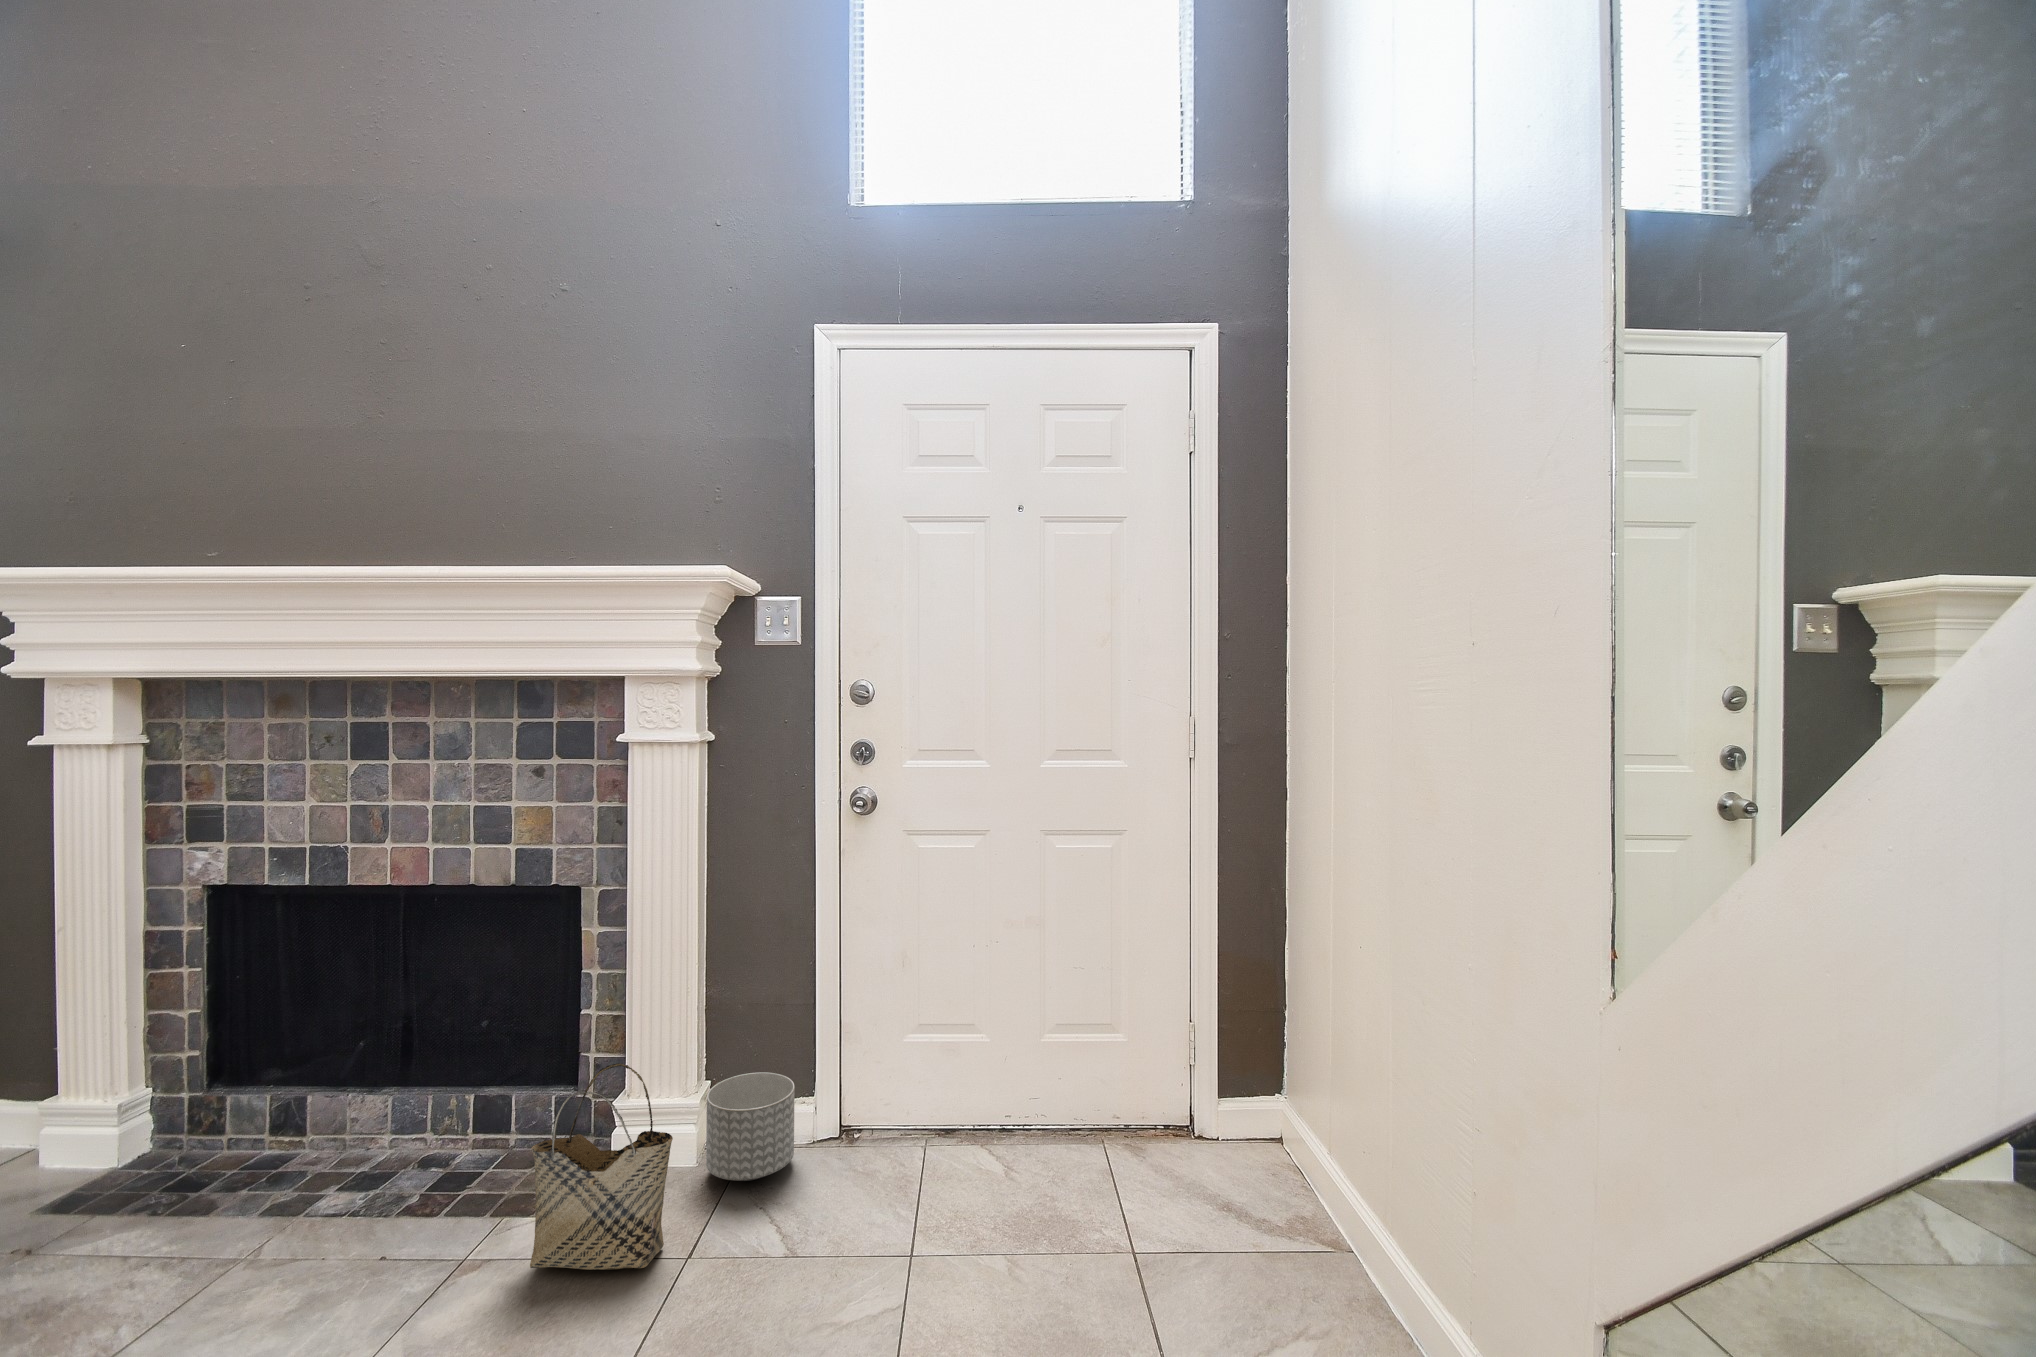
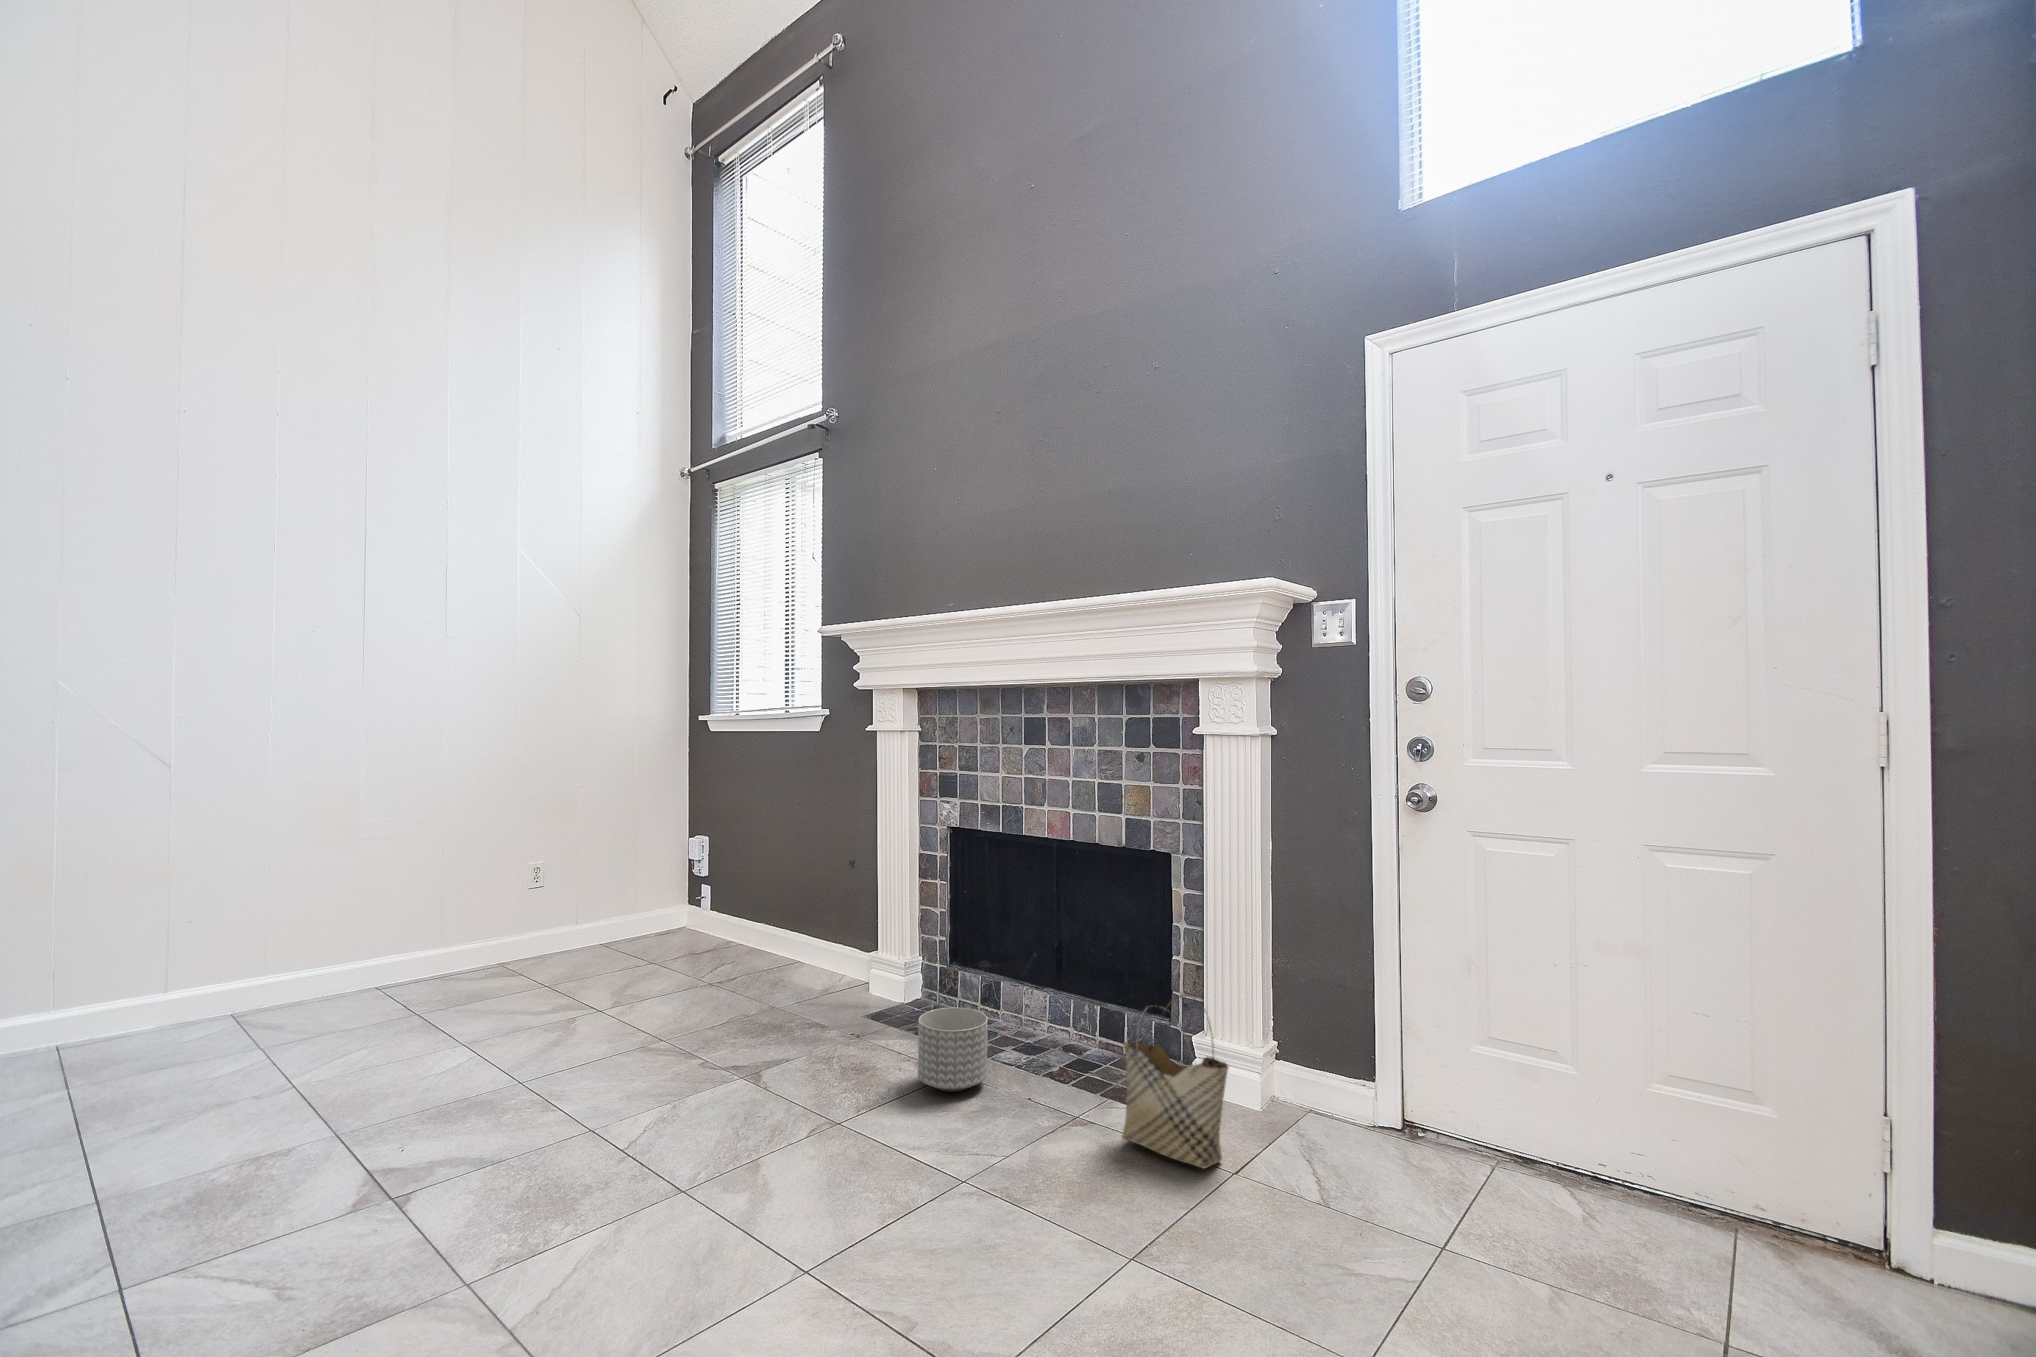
planter: present [706,1073,795,1181] -> present [918,1008,988,1092]

